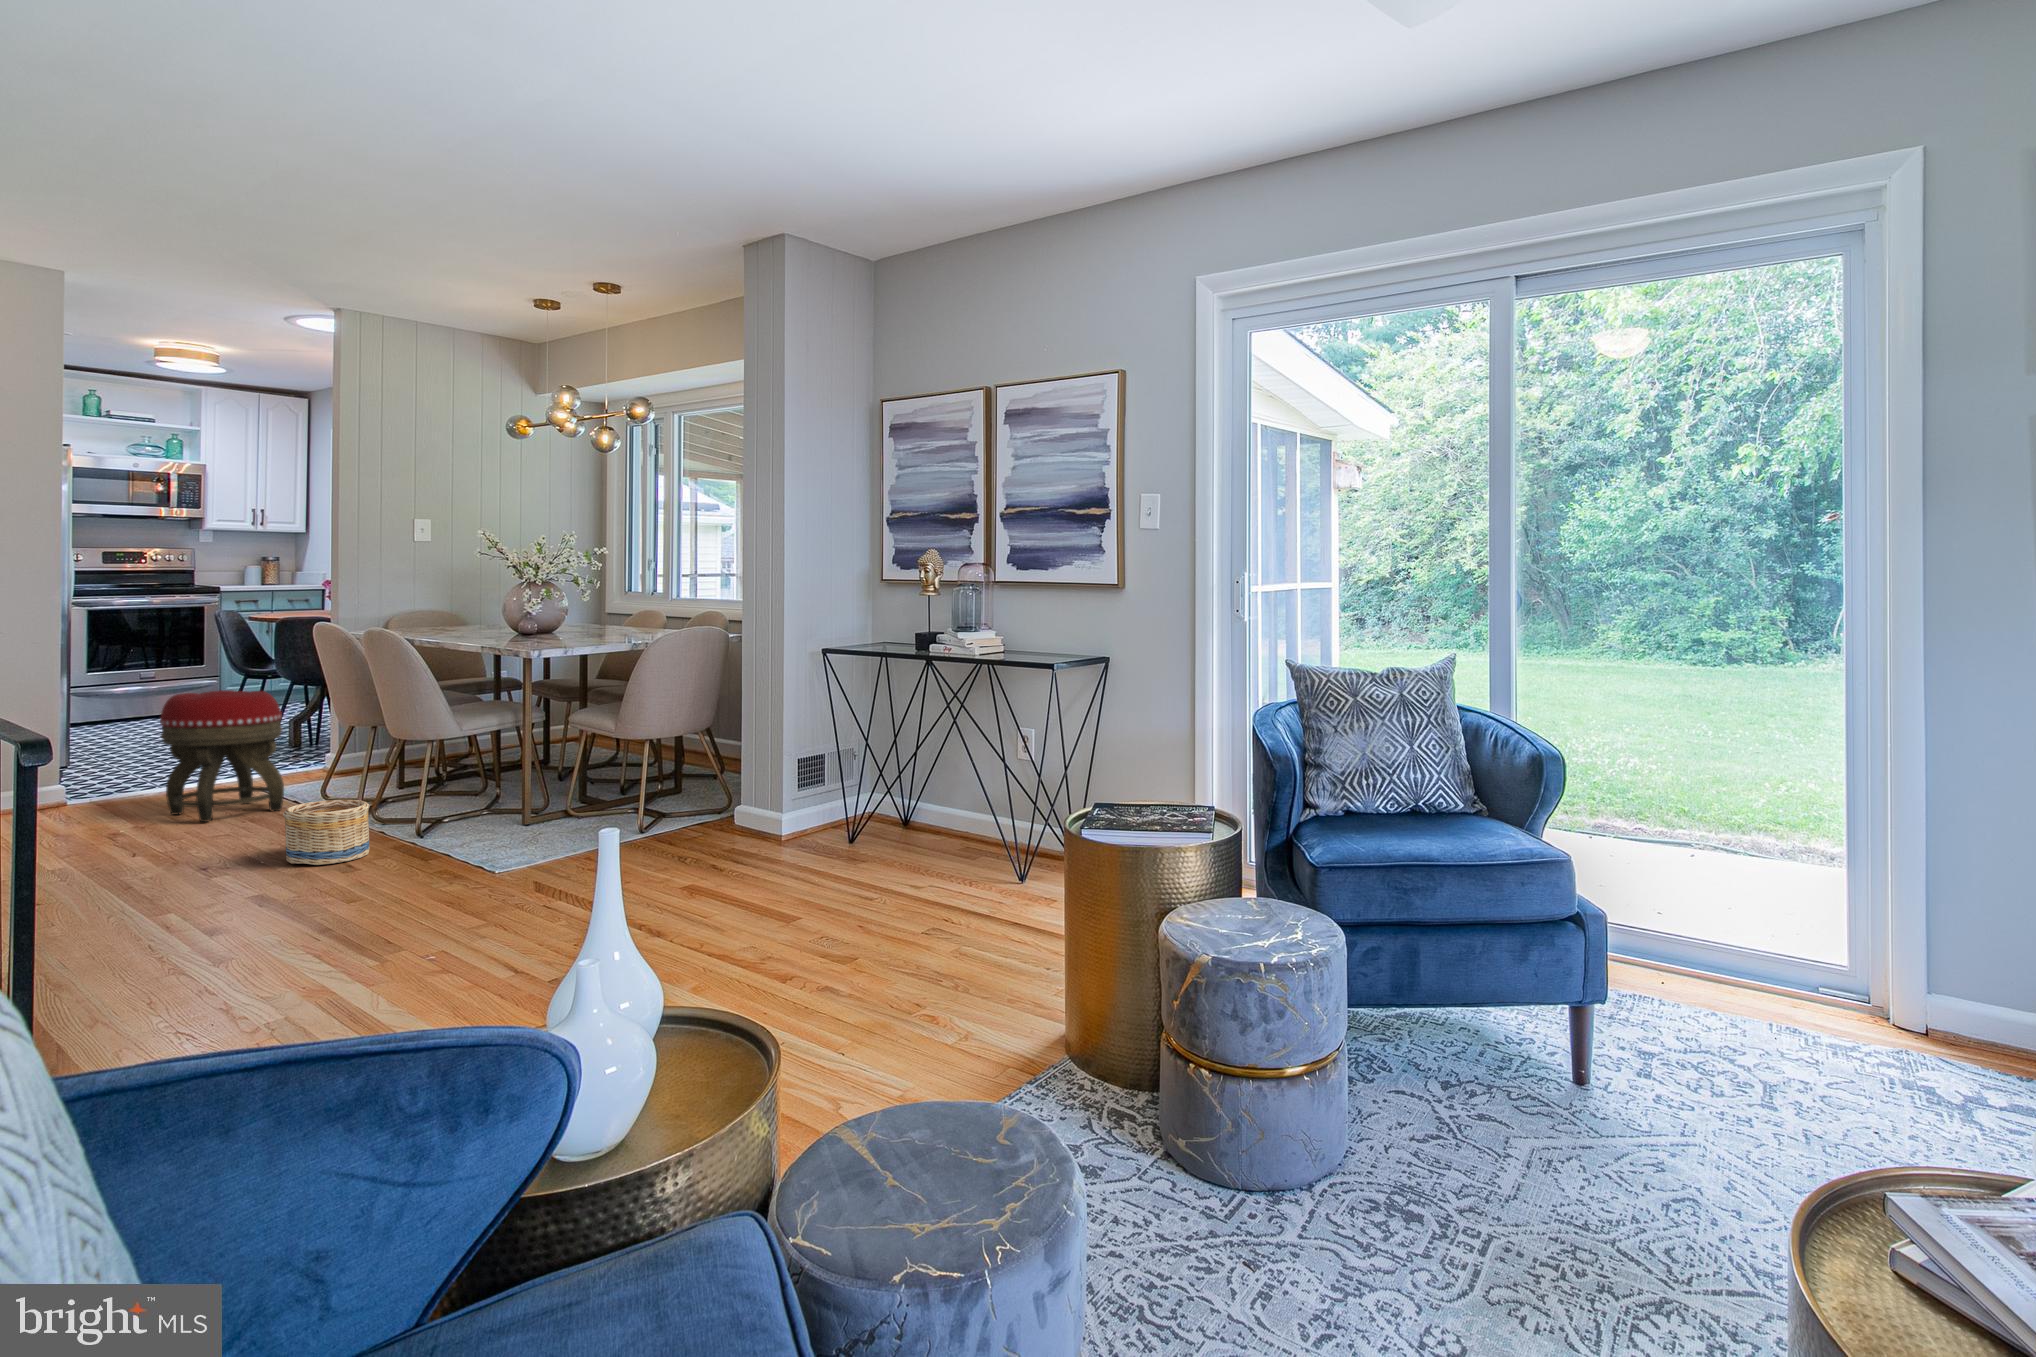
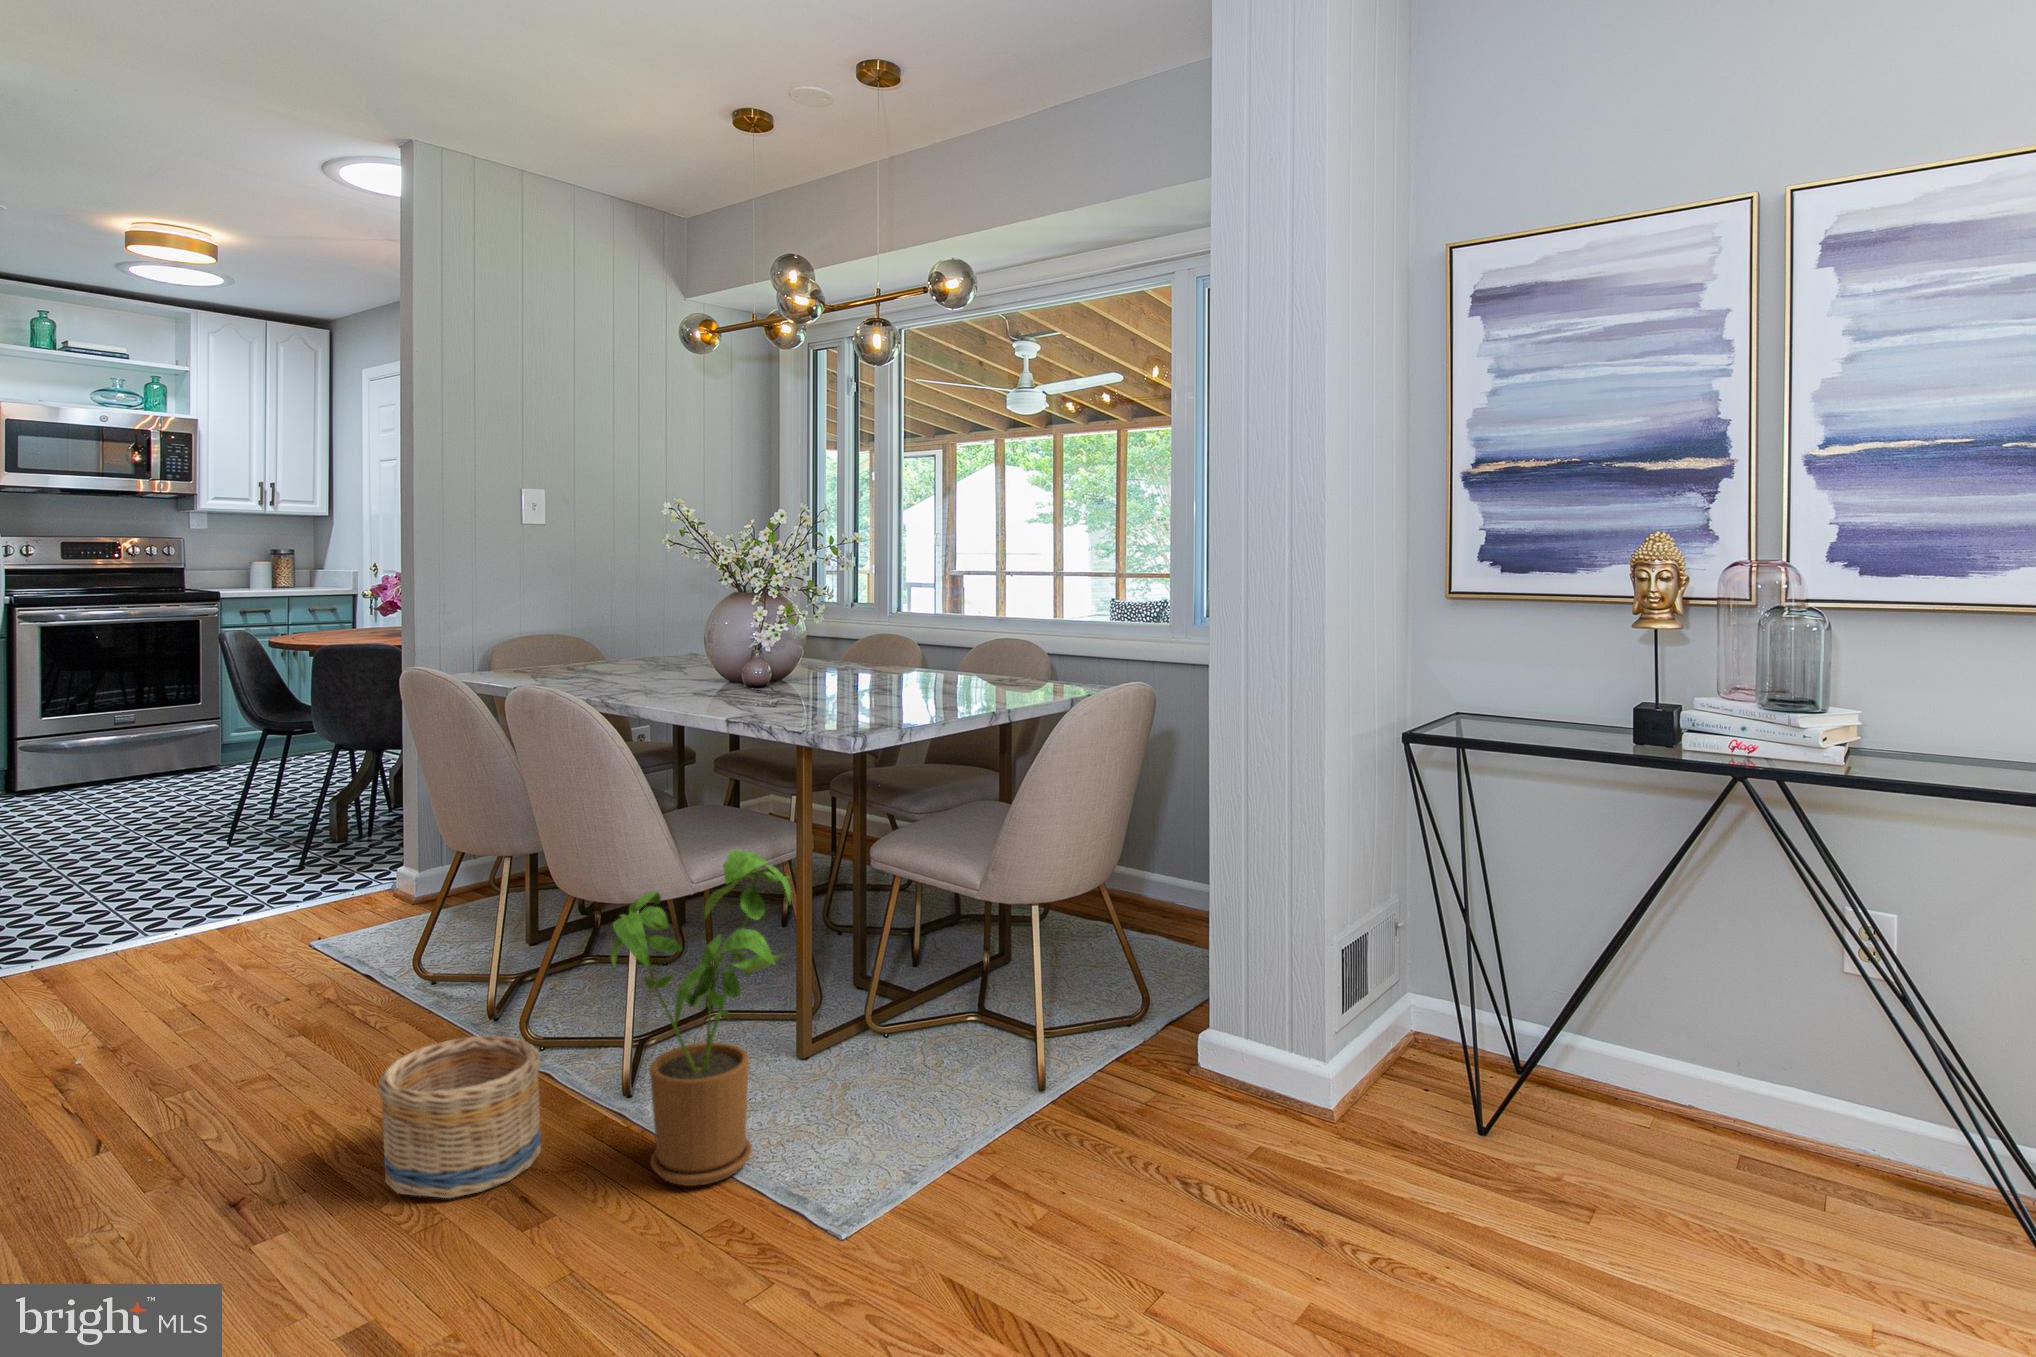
footstool: present [160,690,284,822] -> none [132,790,350,1043]
house plant: none [401,703,502,862] -> present [610,850,791,1186]

